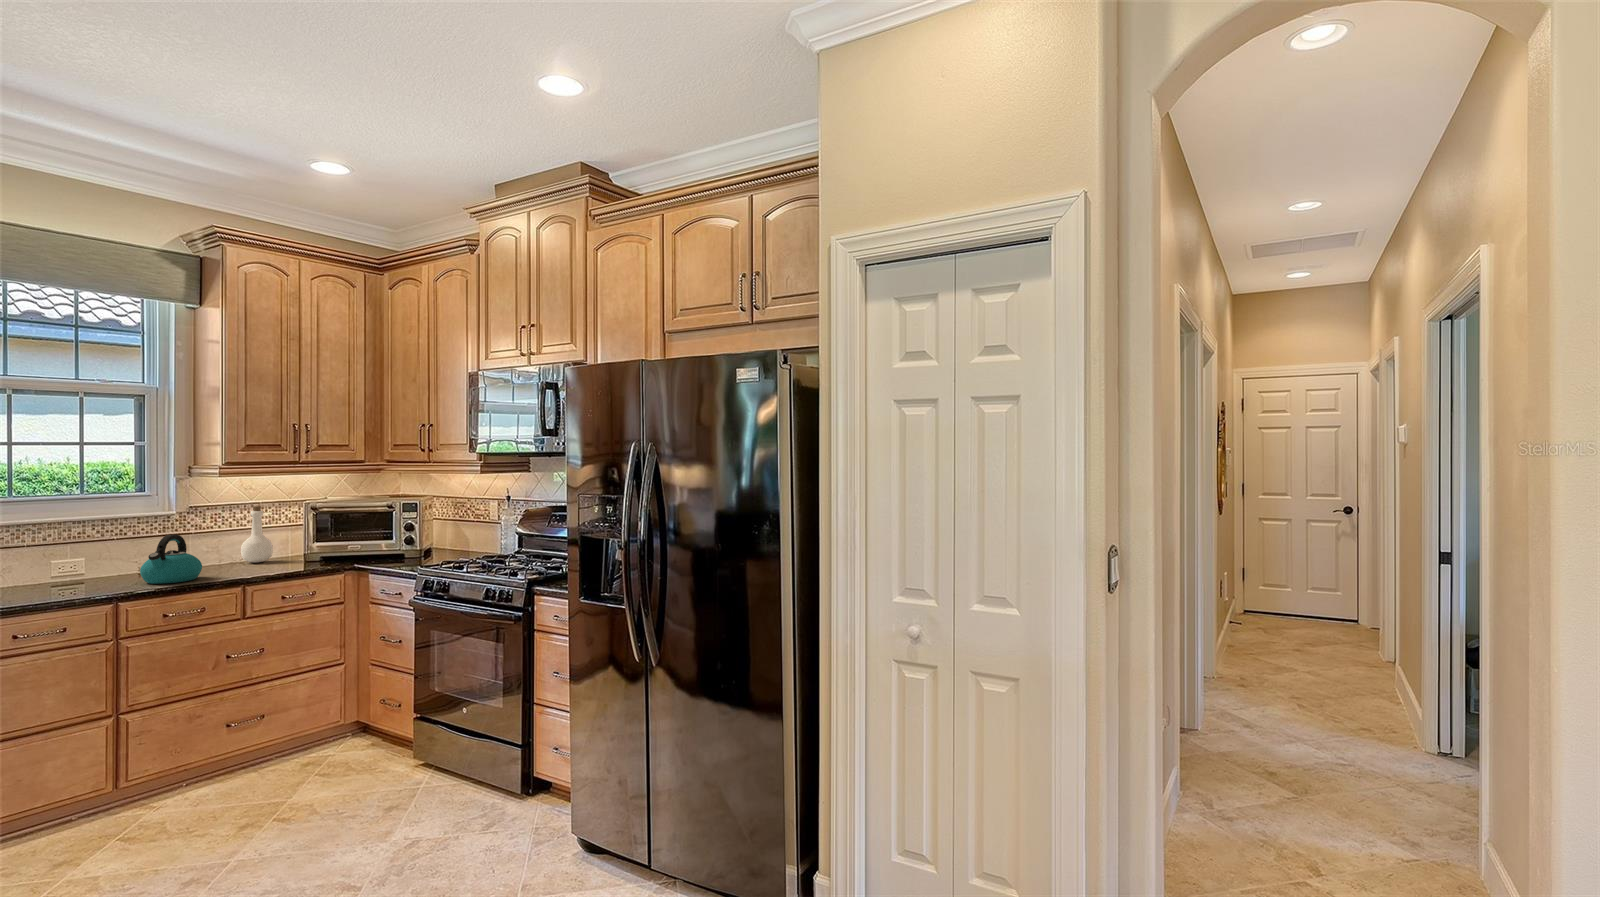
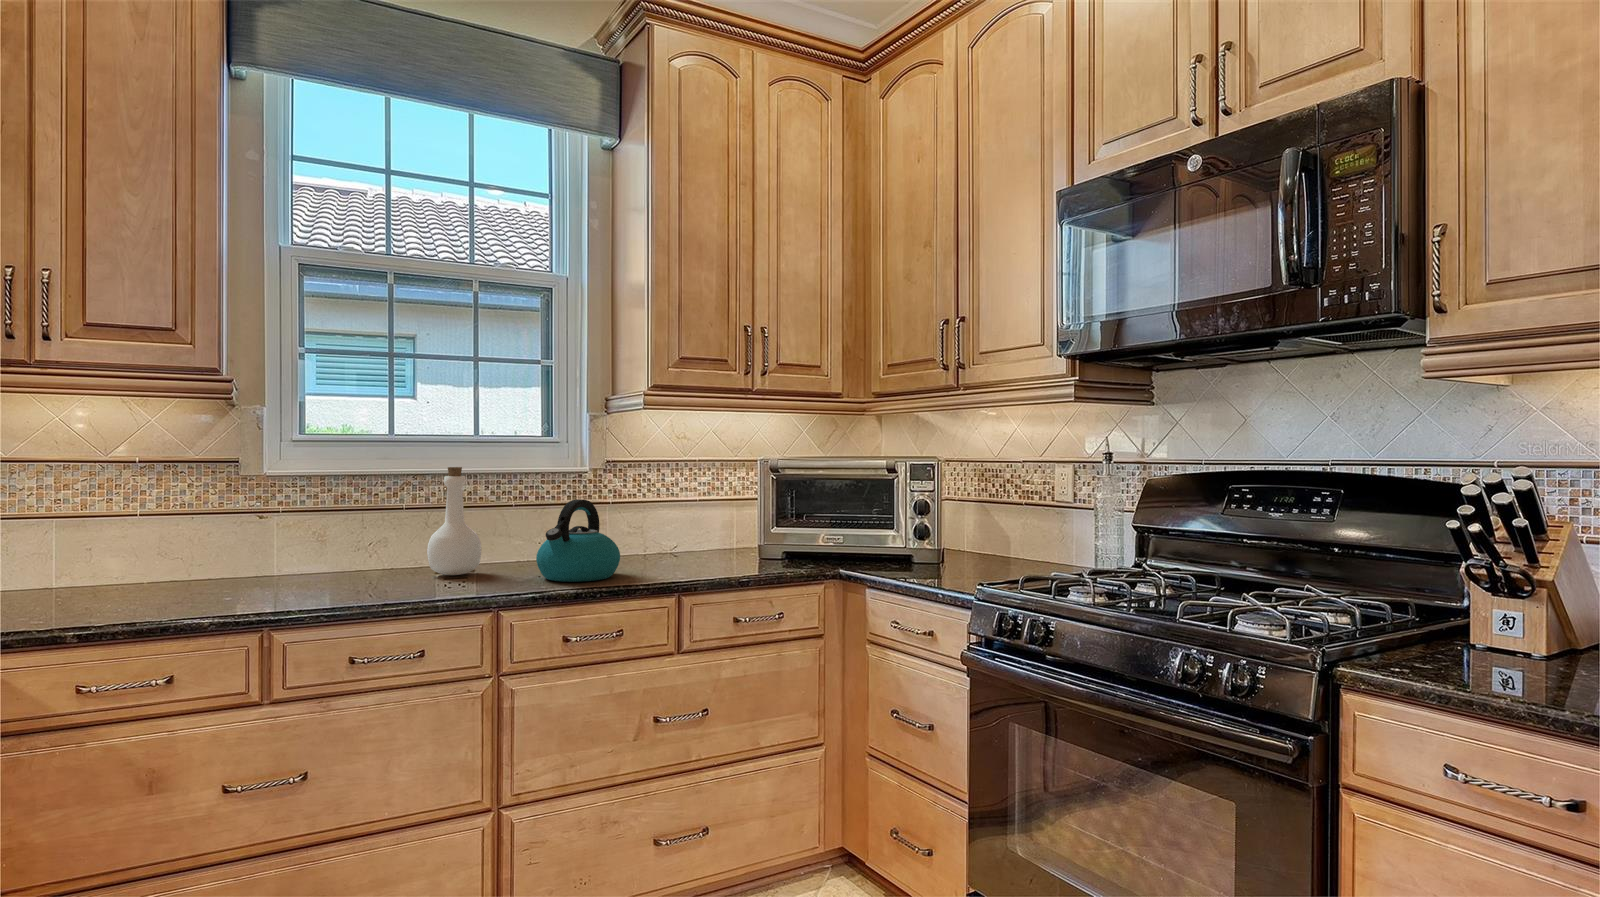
bottle: present [241,506,273,562] -> present [427,467,481,575]

